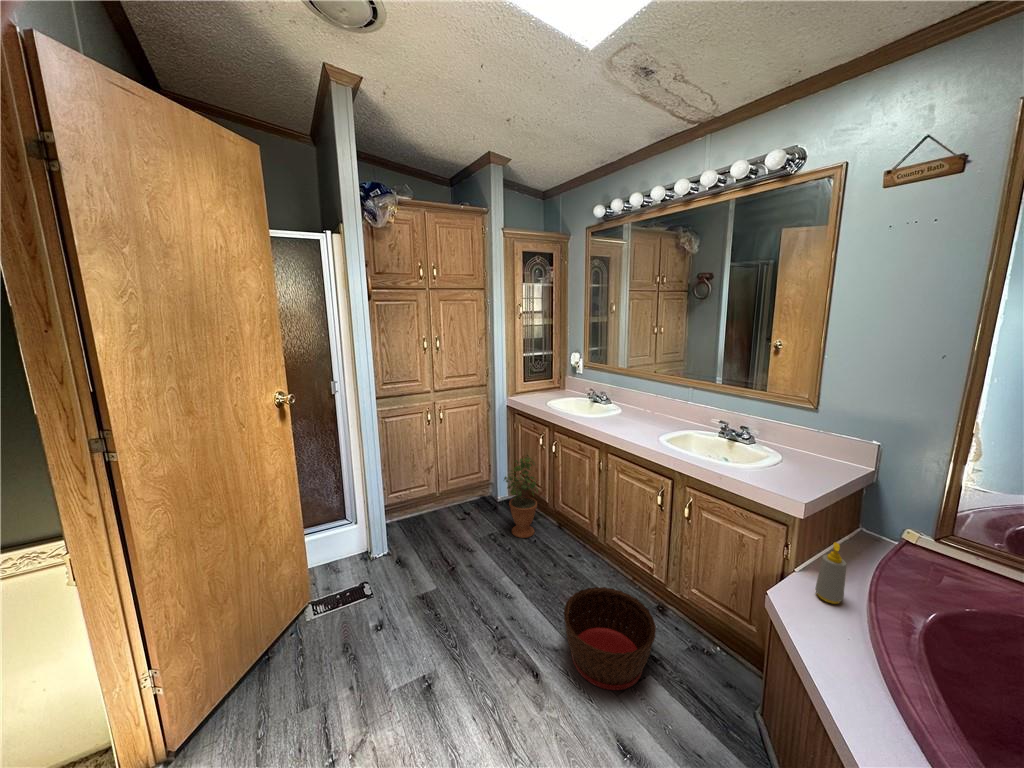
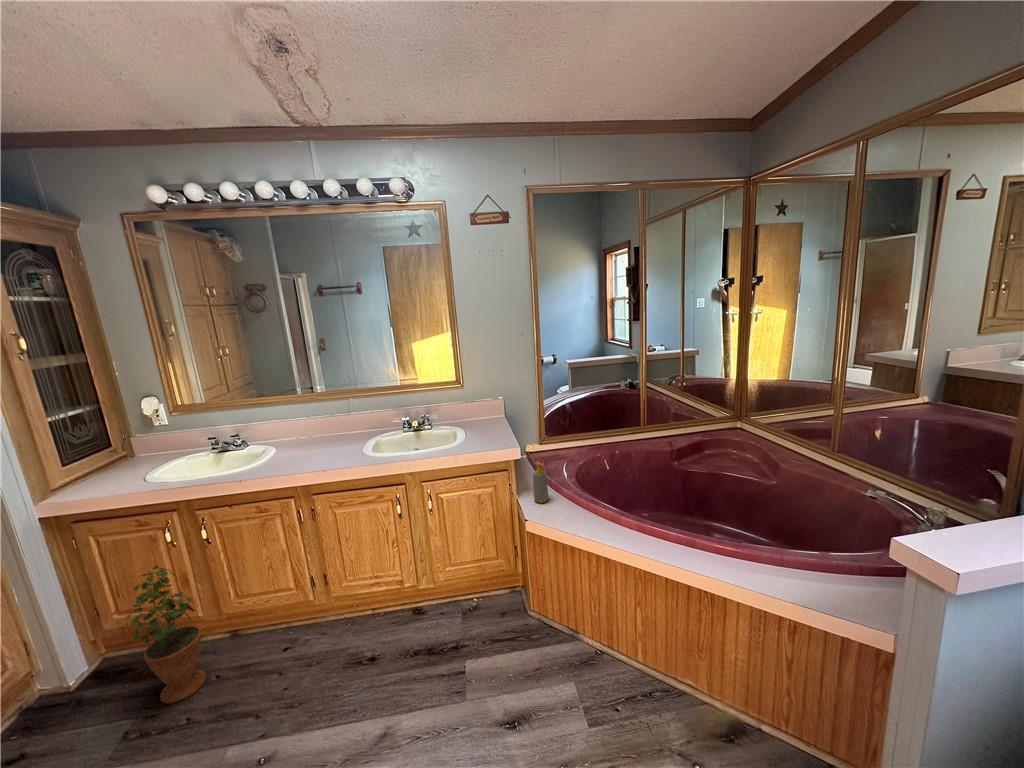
basket: present [564,587,656,690] -> none [371,609,471,724]

